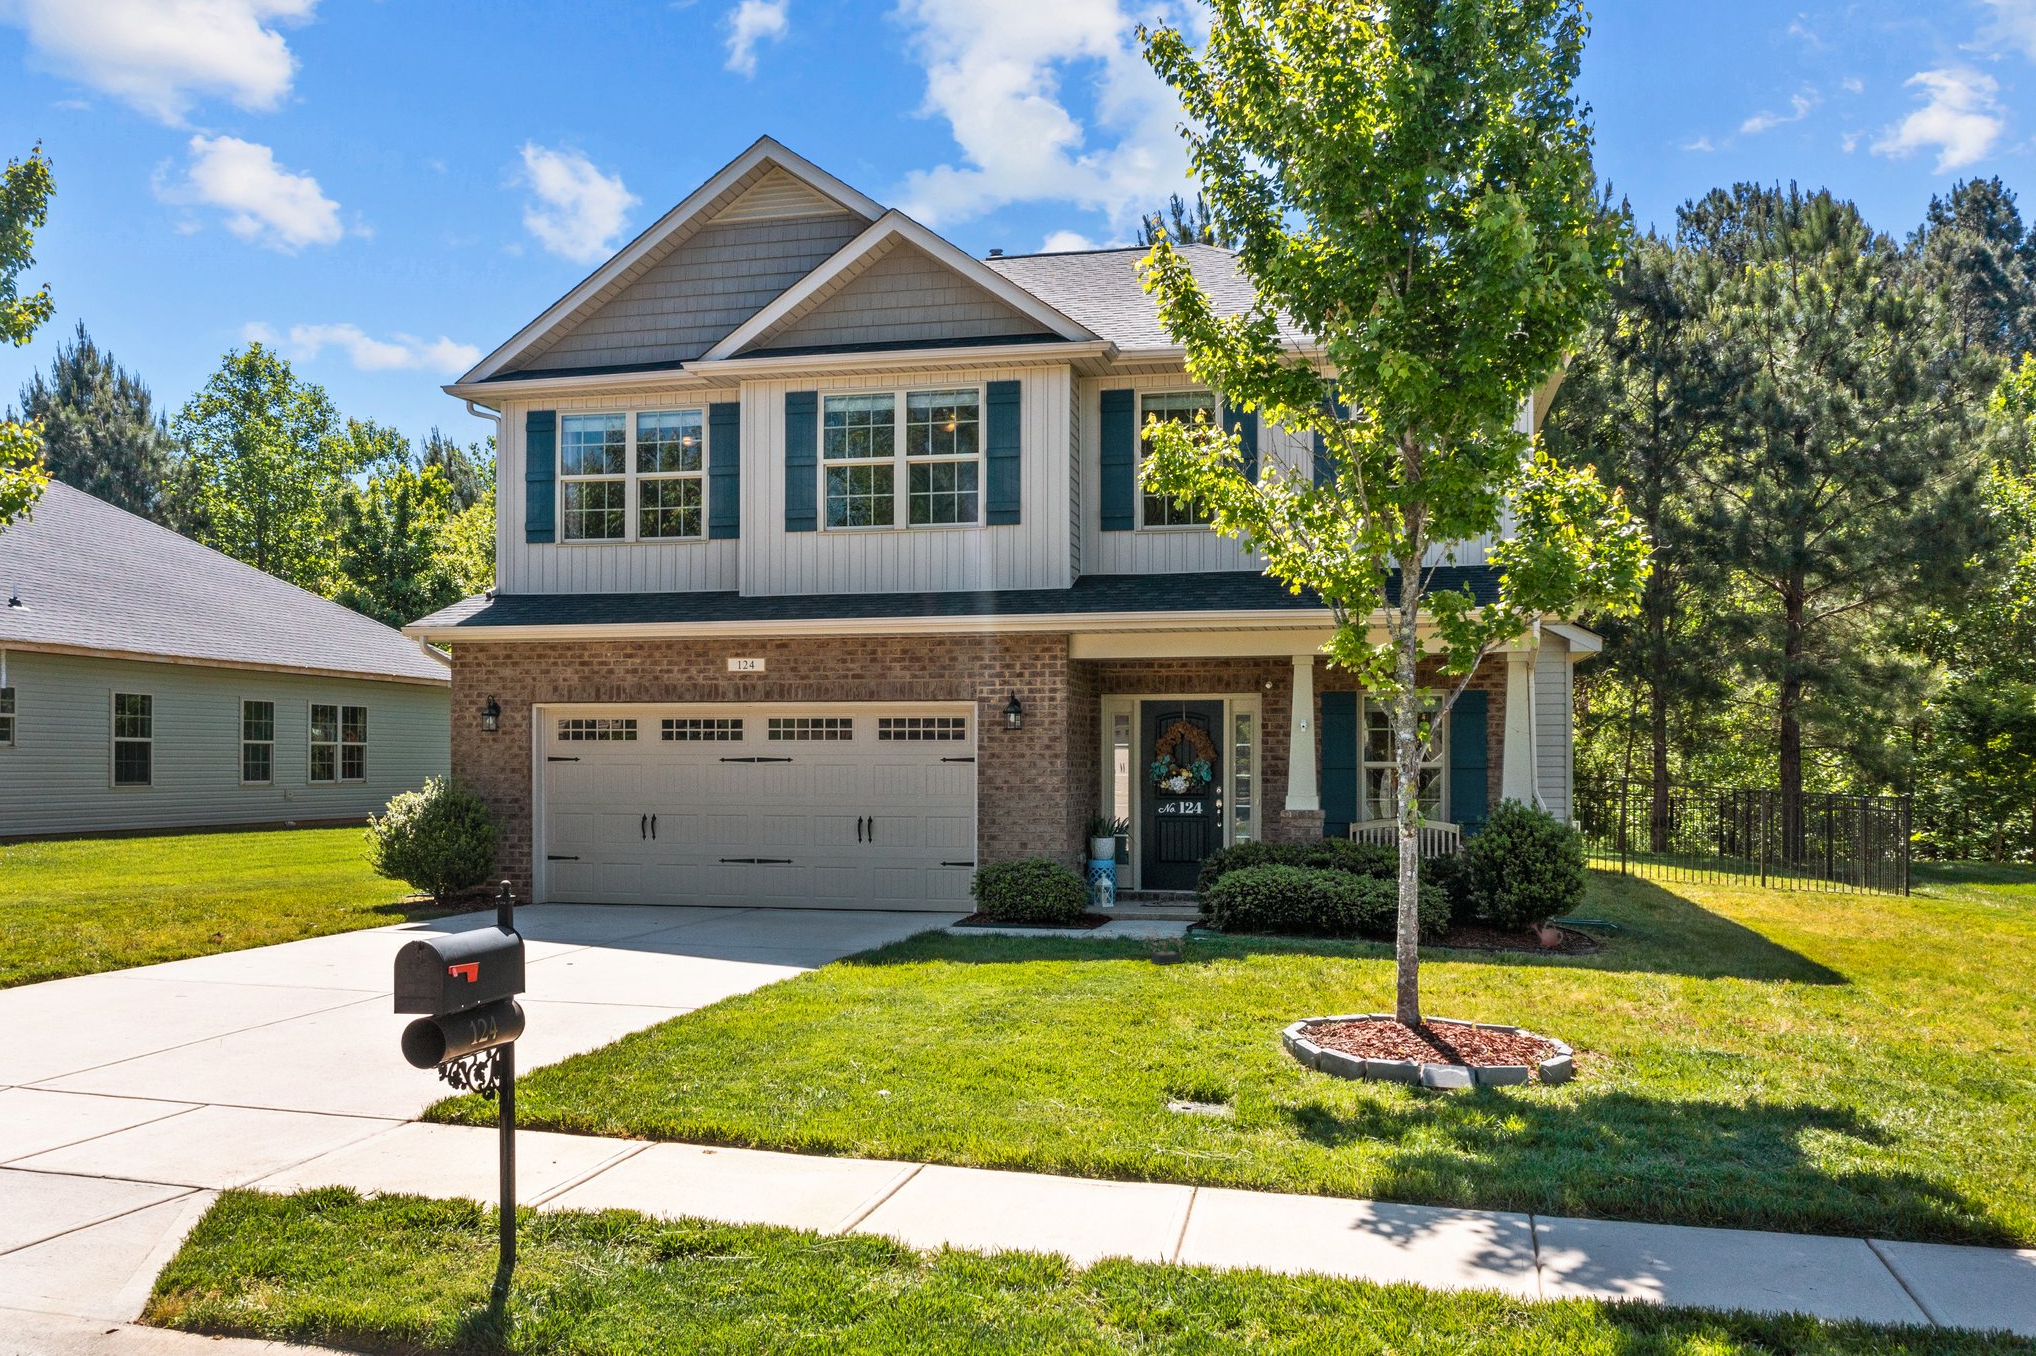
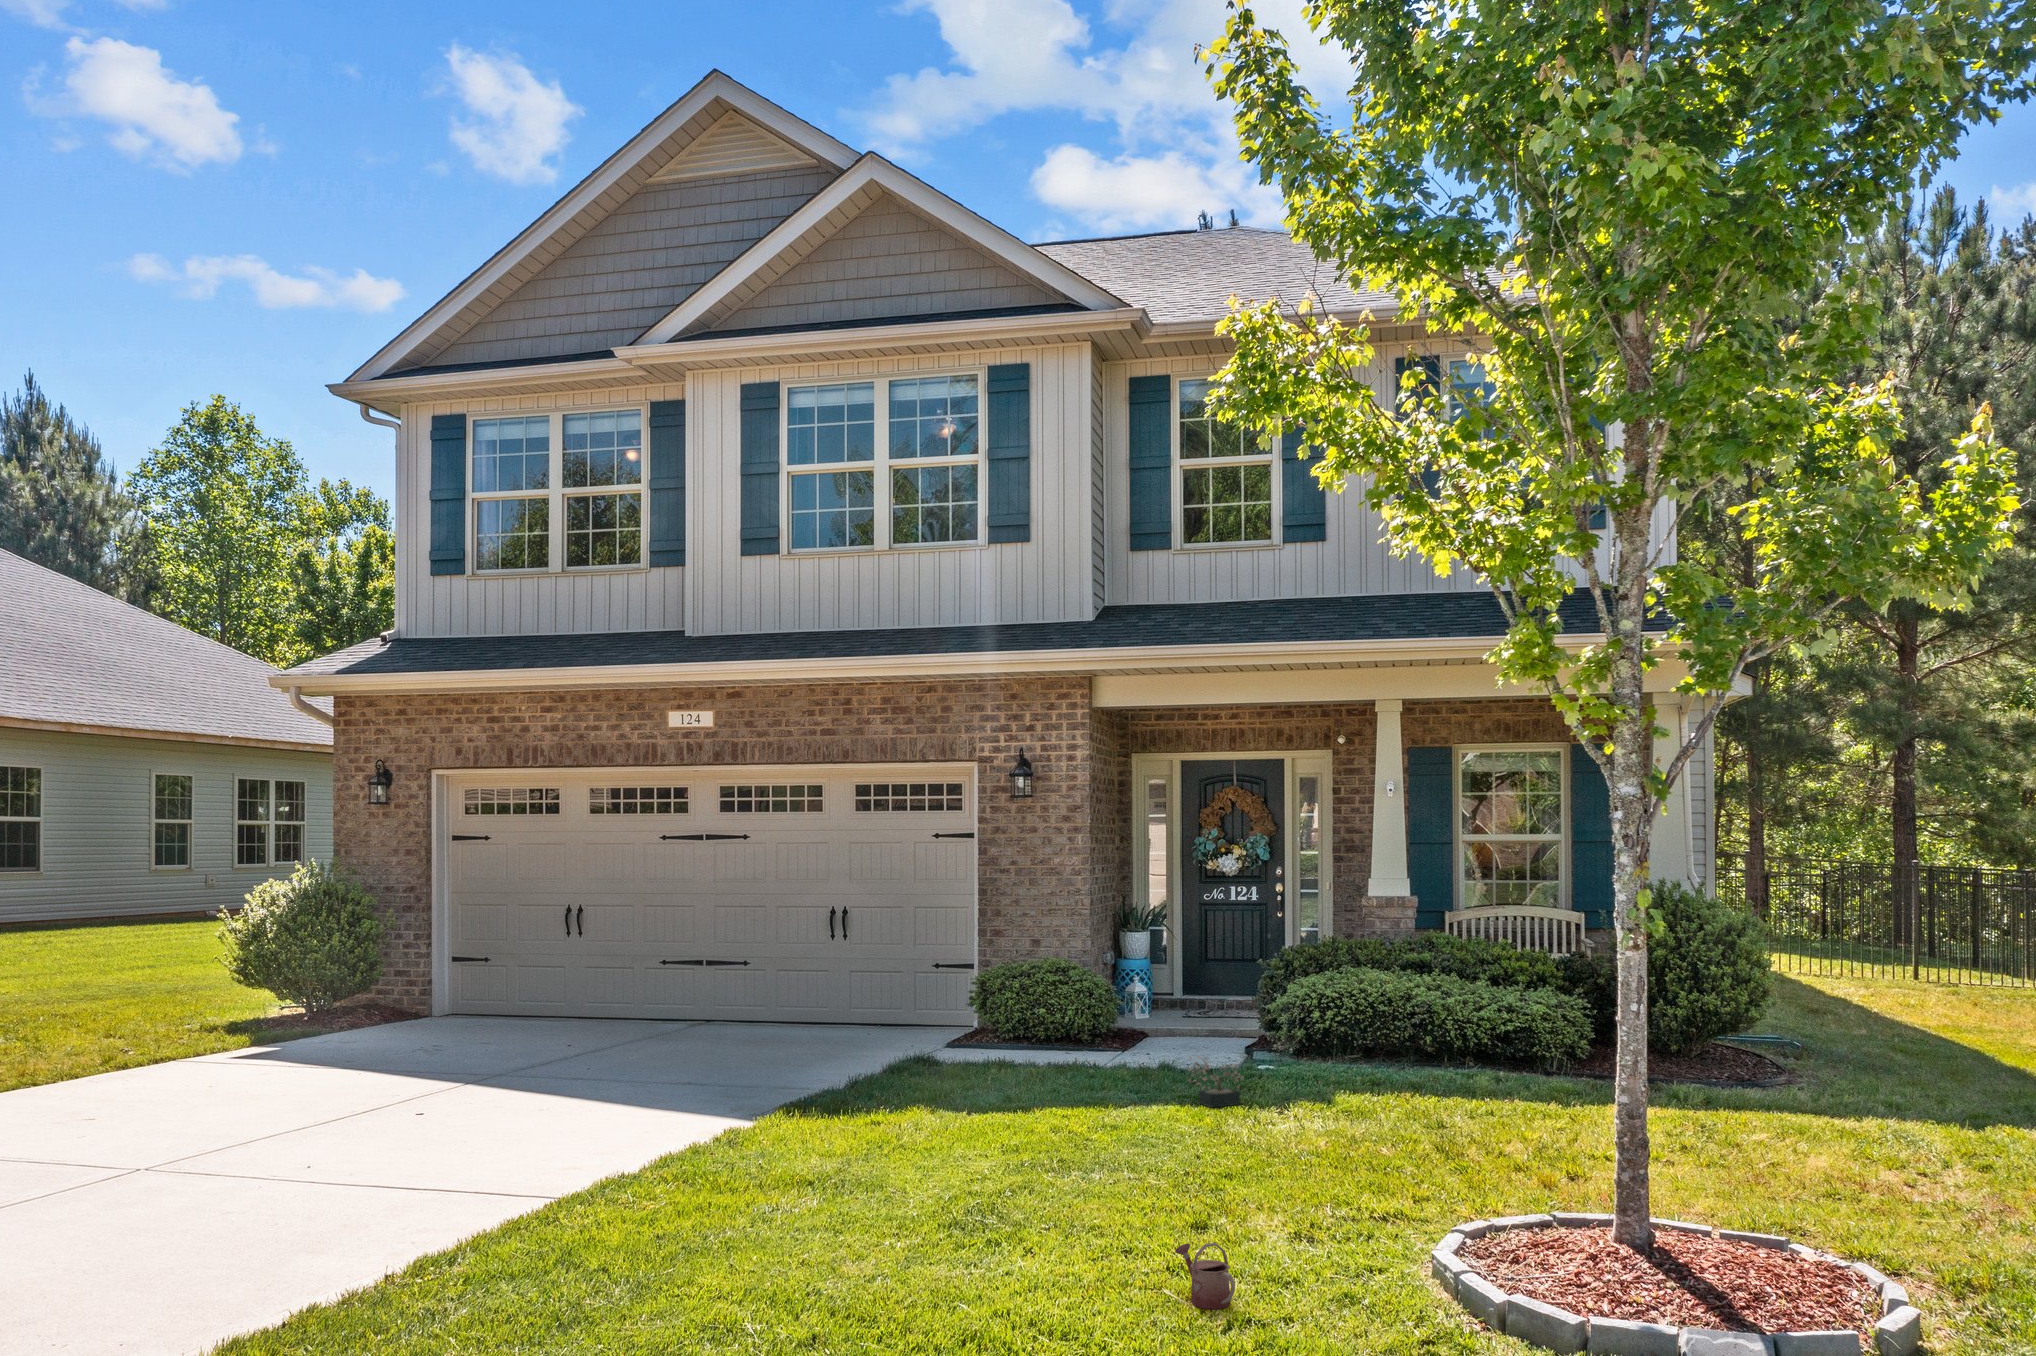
watering can: present [1532,922,1563,946] -> present [1175,1243,1235,1309]

